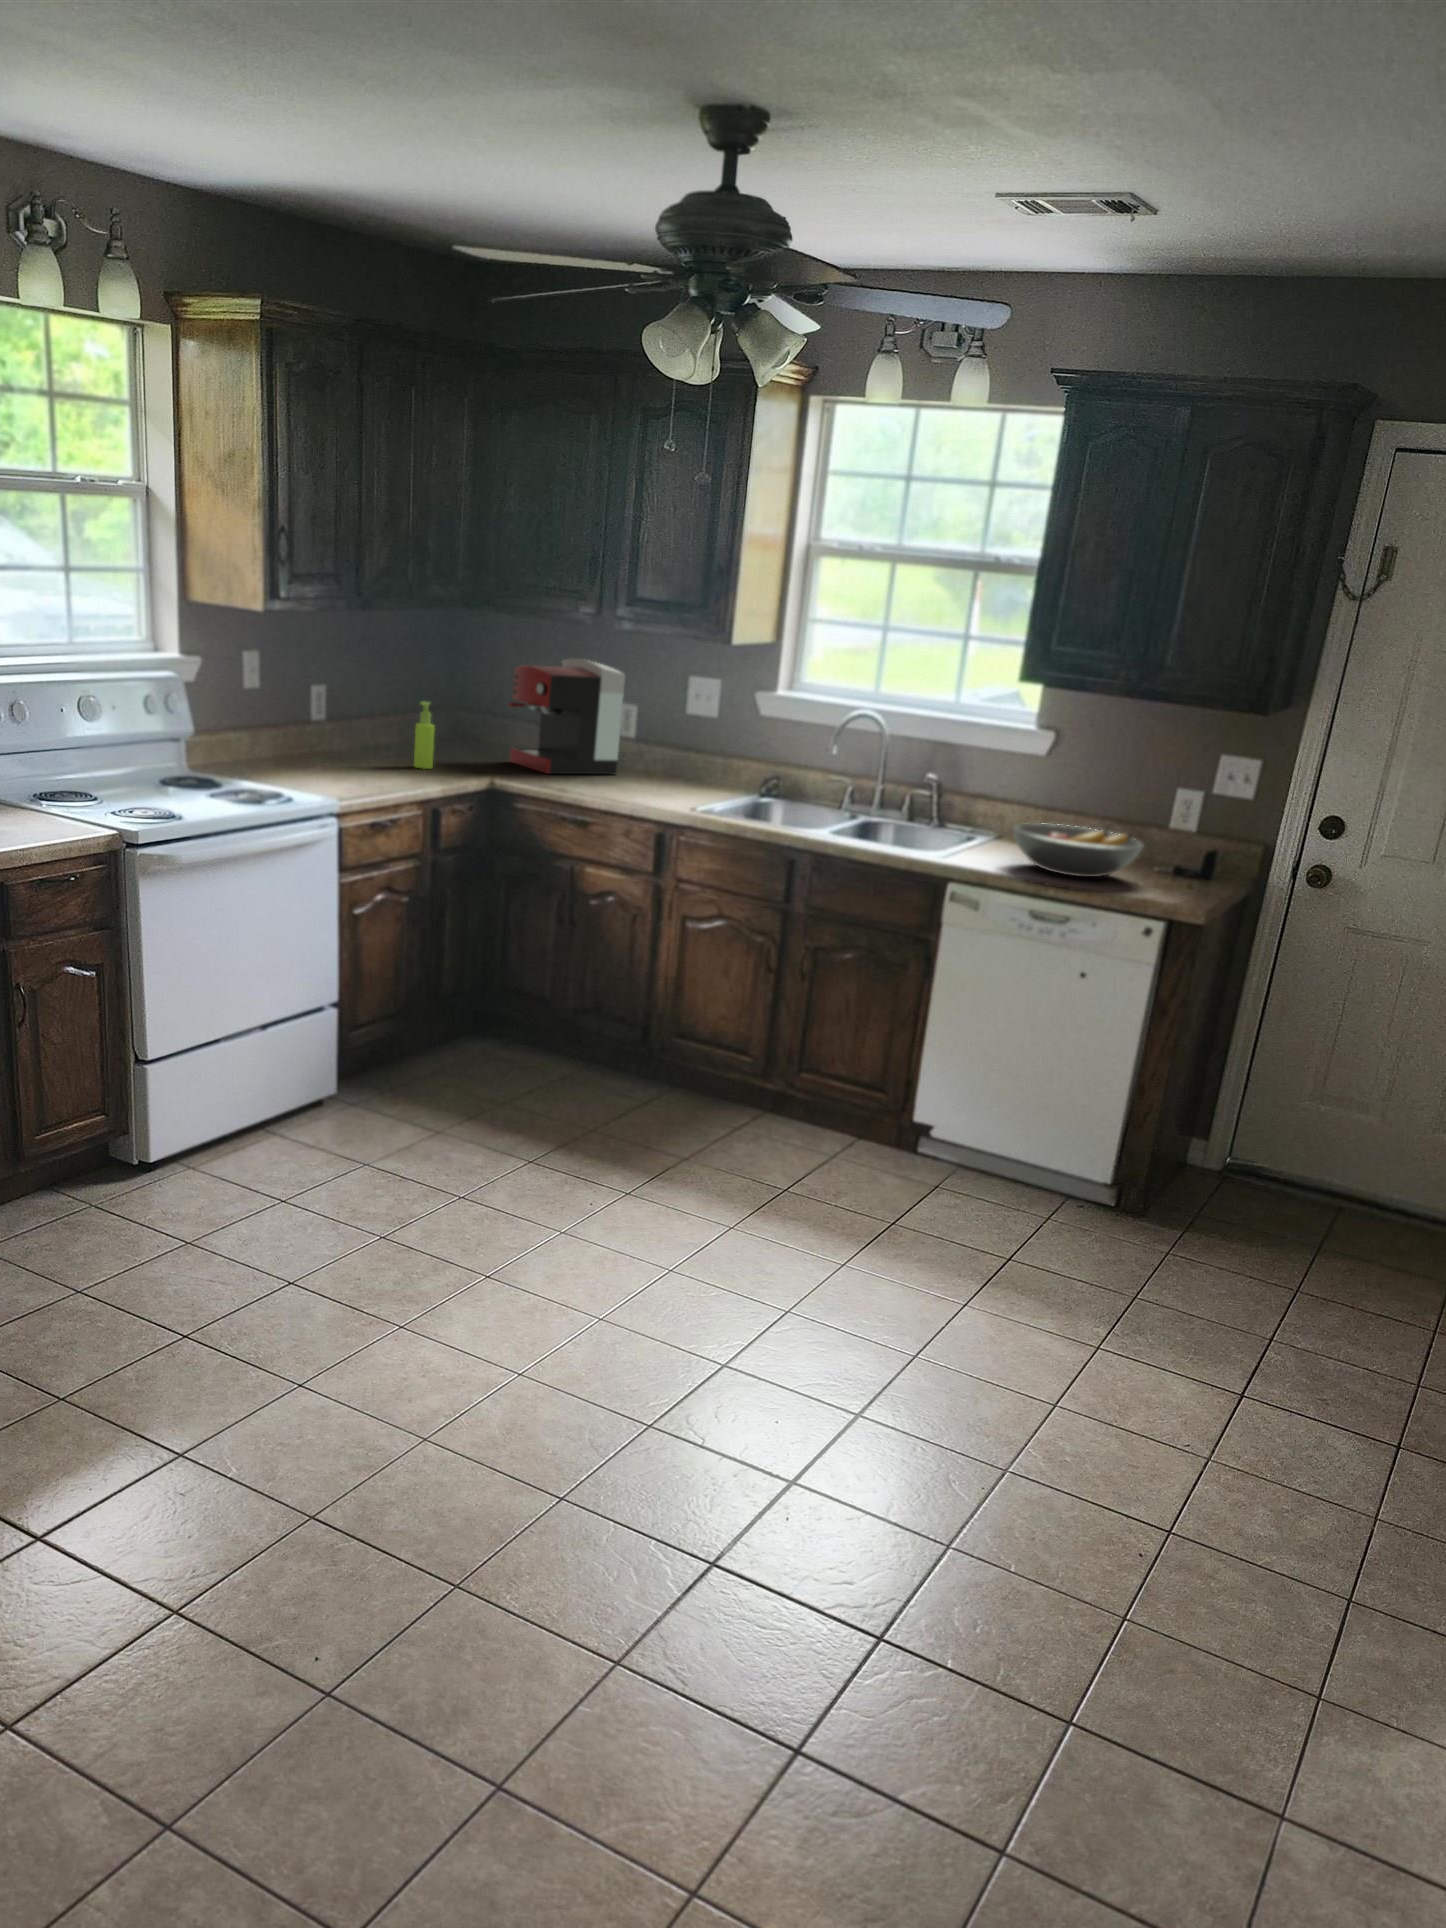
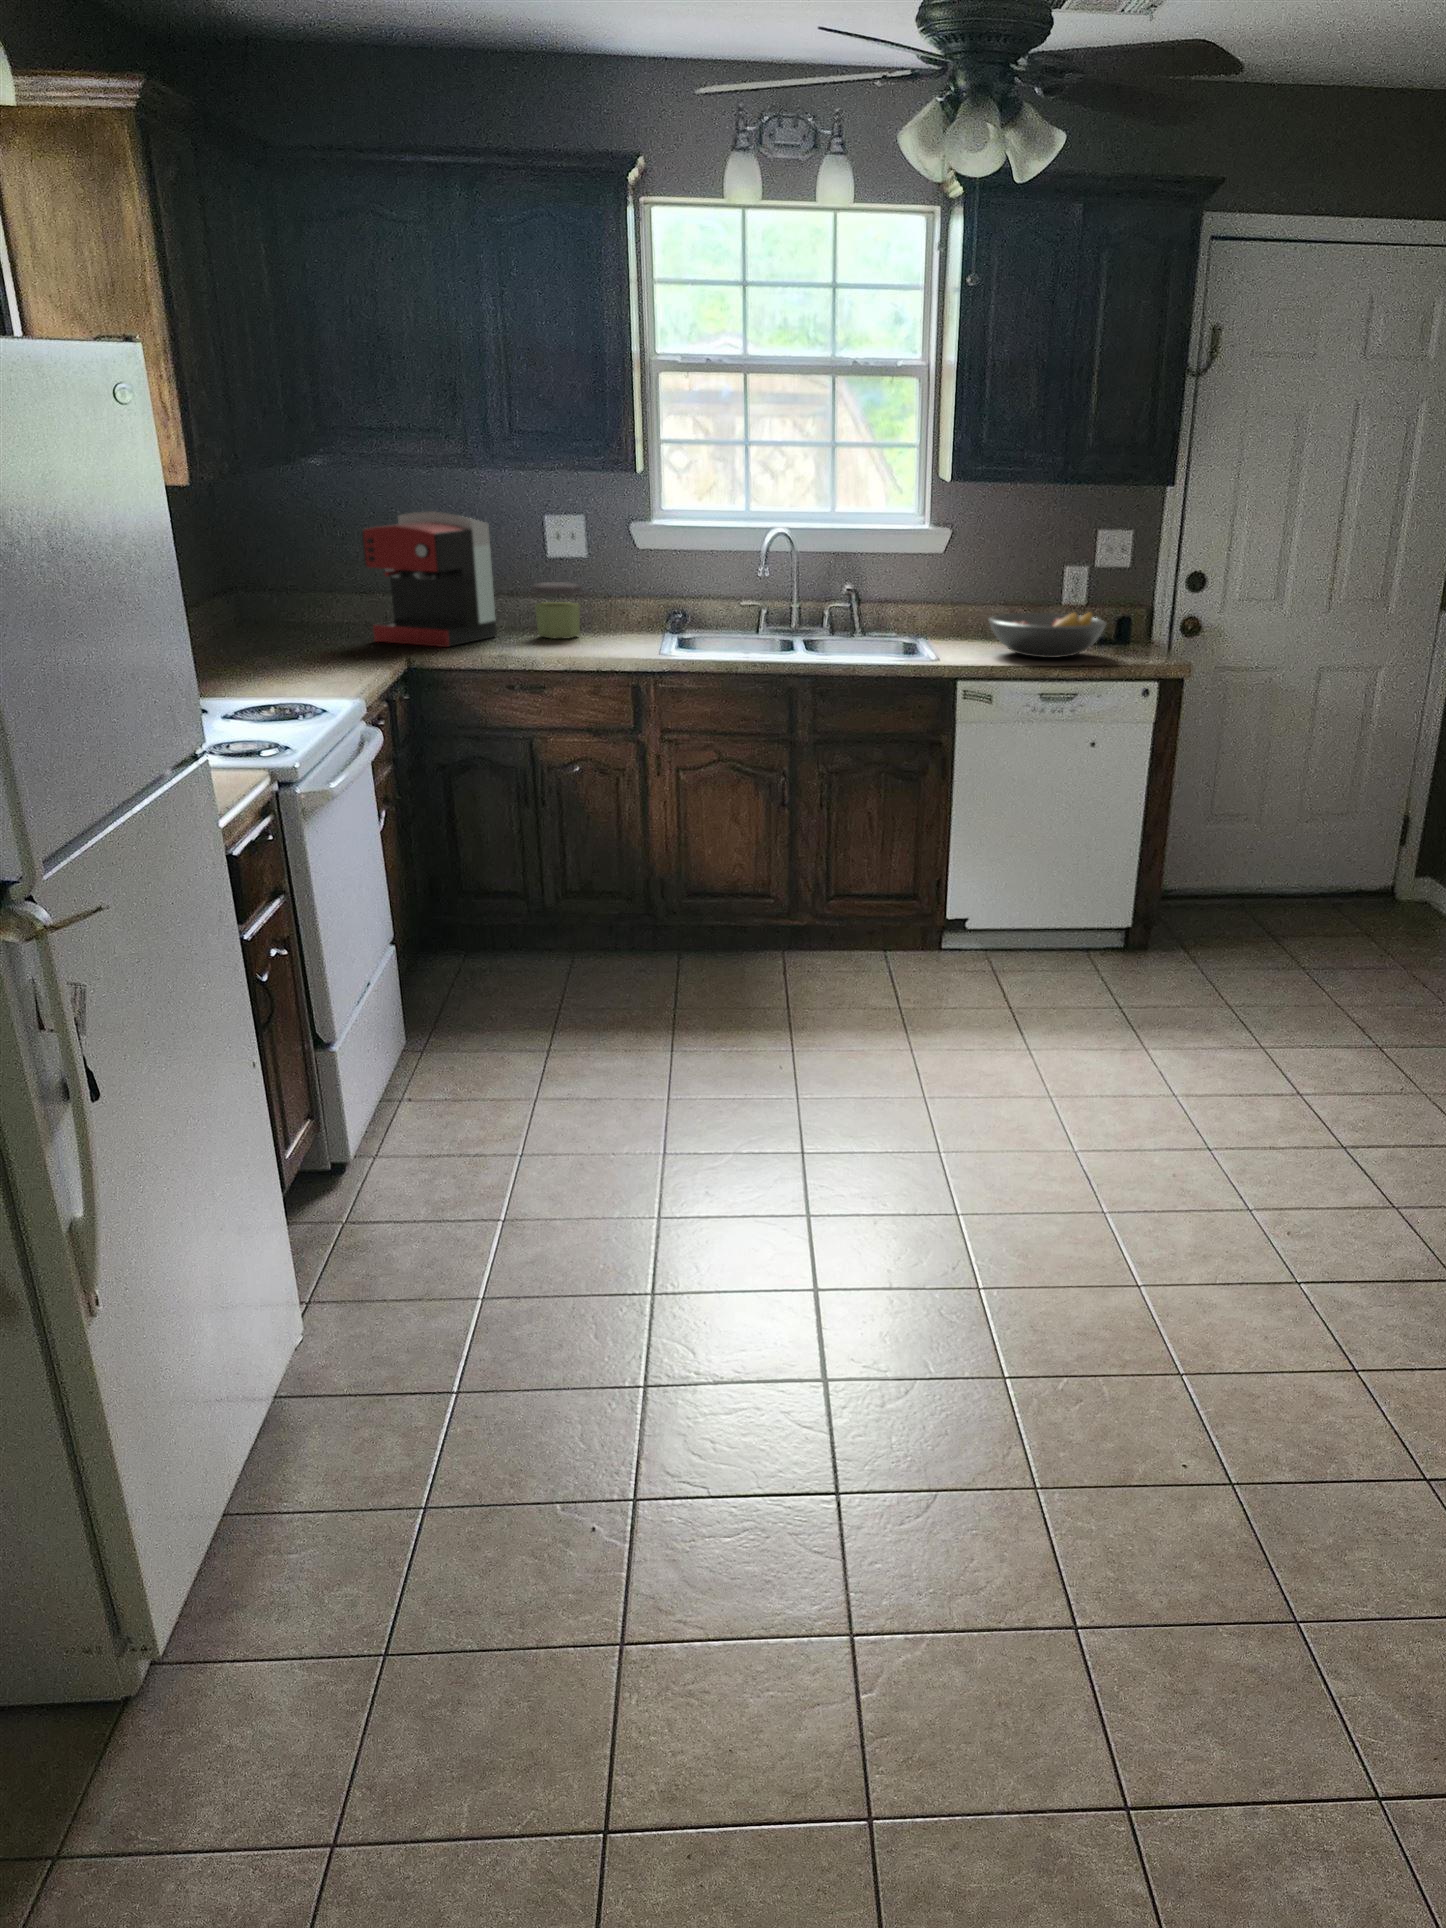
soap dispenser: present [414,702,435,769] -> none [314,583,343,663]
jar: none [650,733,694,785] -> present [531,582,582,638]

